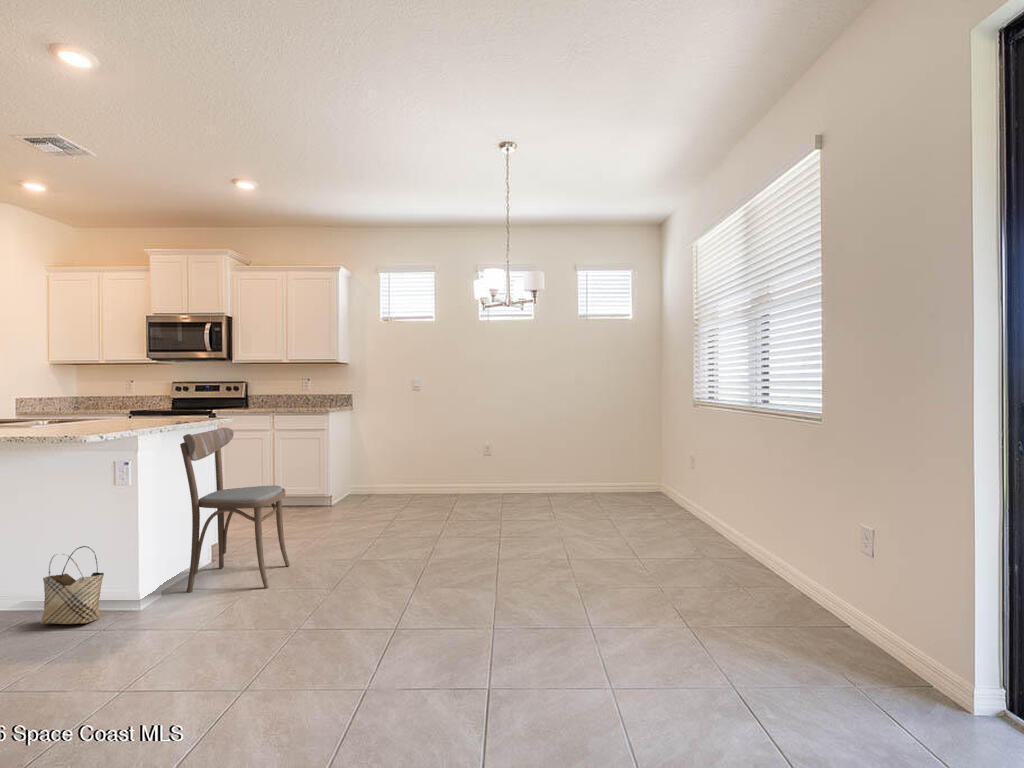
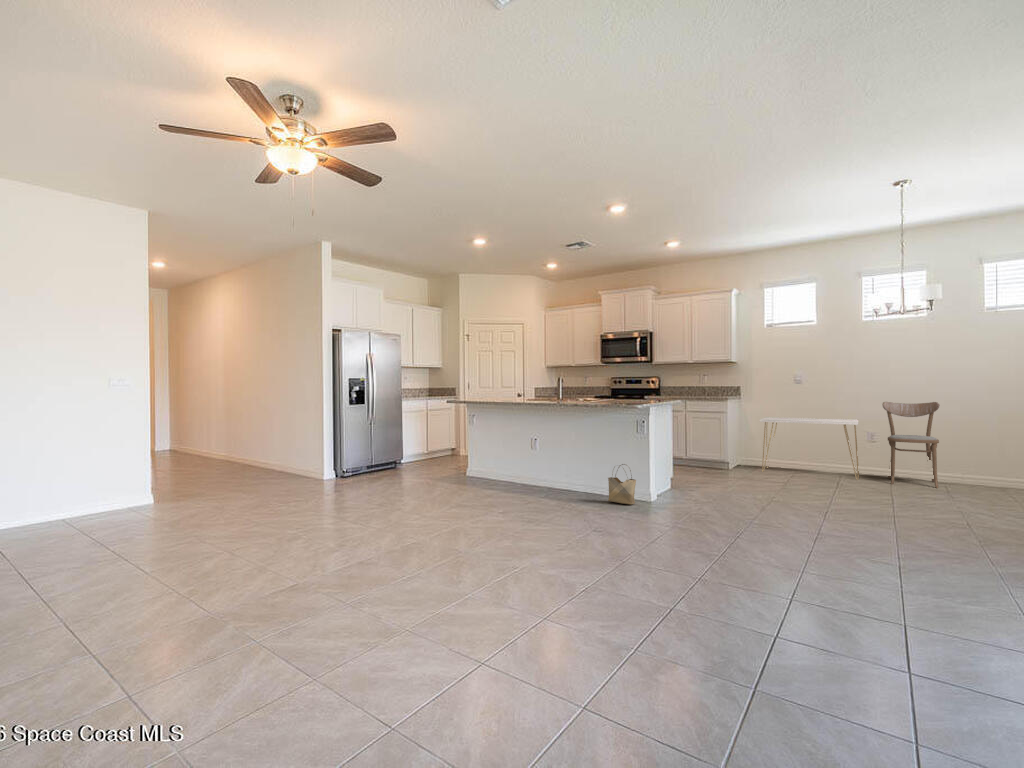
dining chair: present [180,428,290,592] -> present [882,402,940,488]
console table: none [368,432,474,504] -> present [760,417,859,480]

